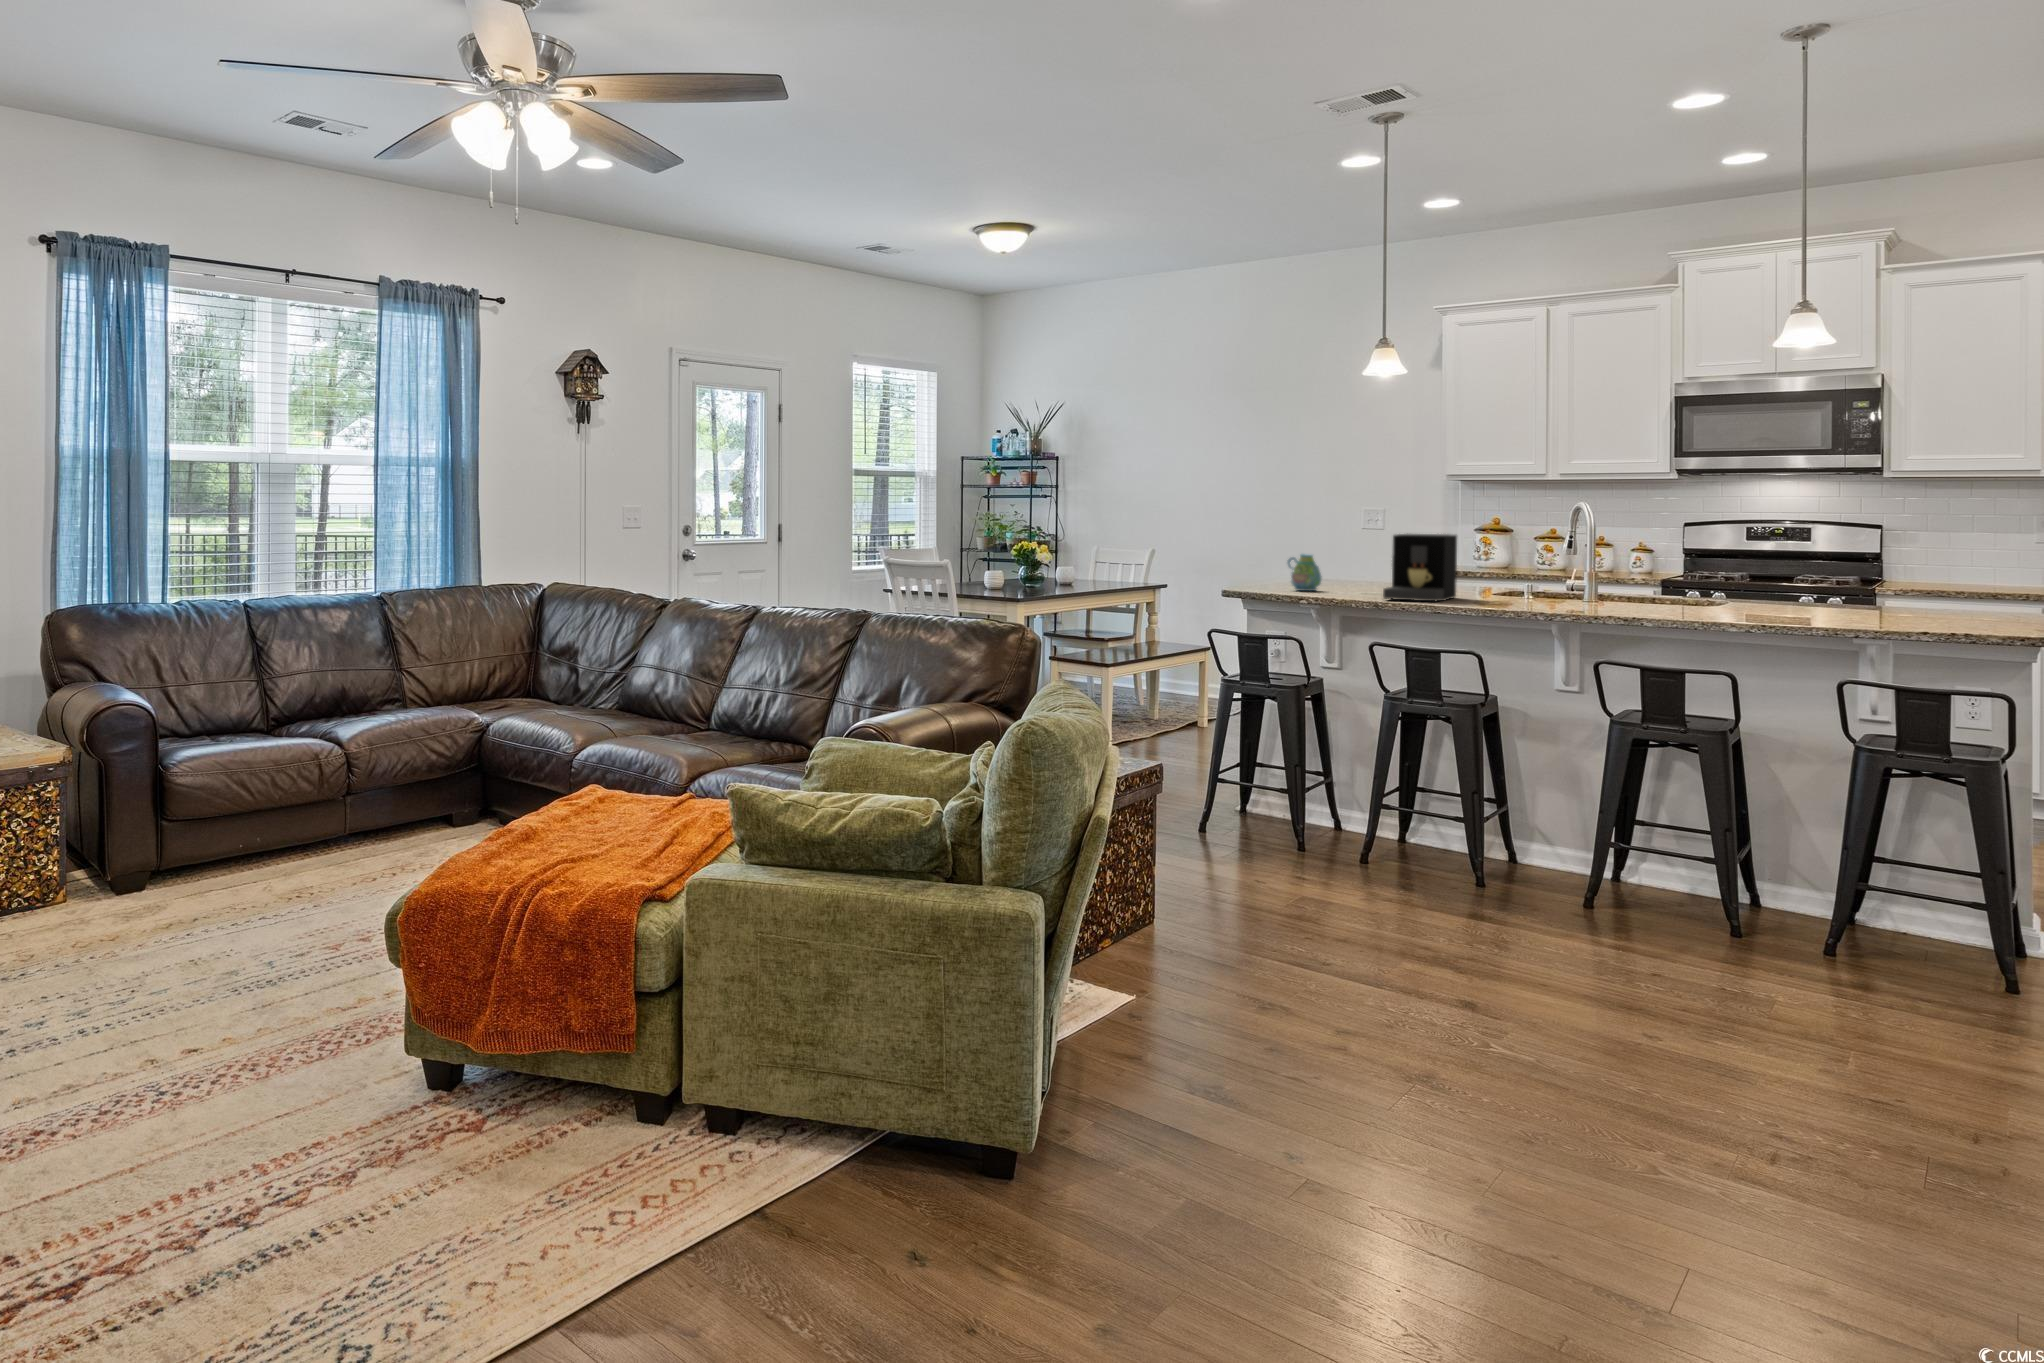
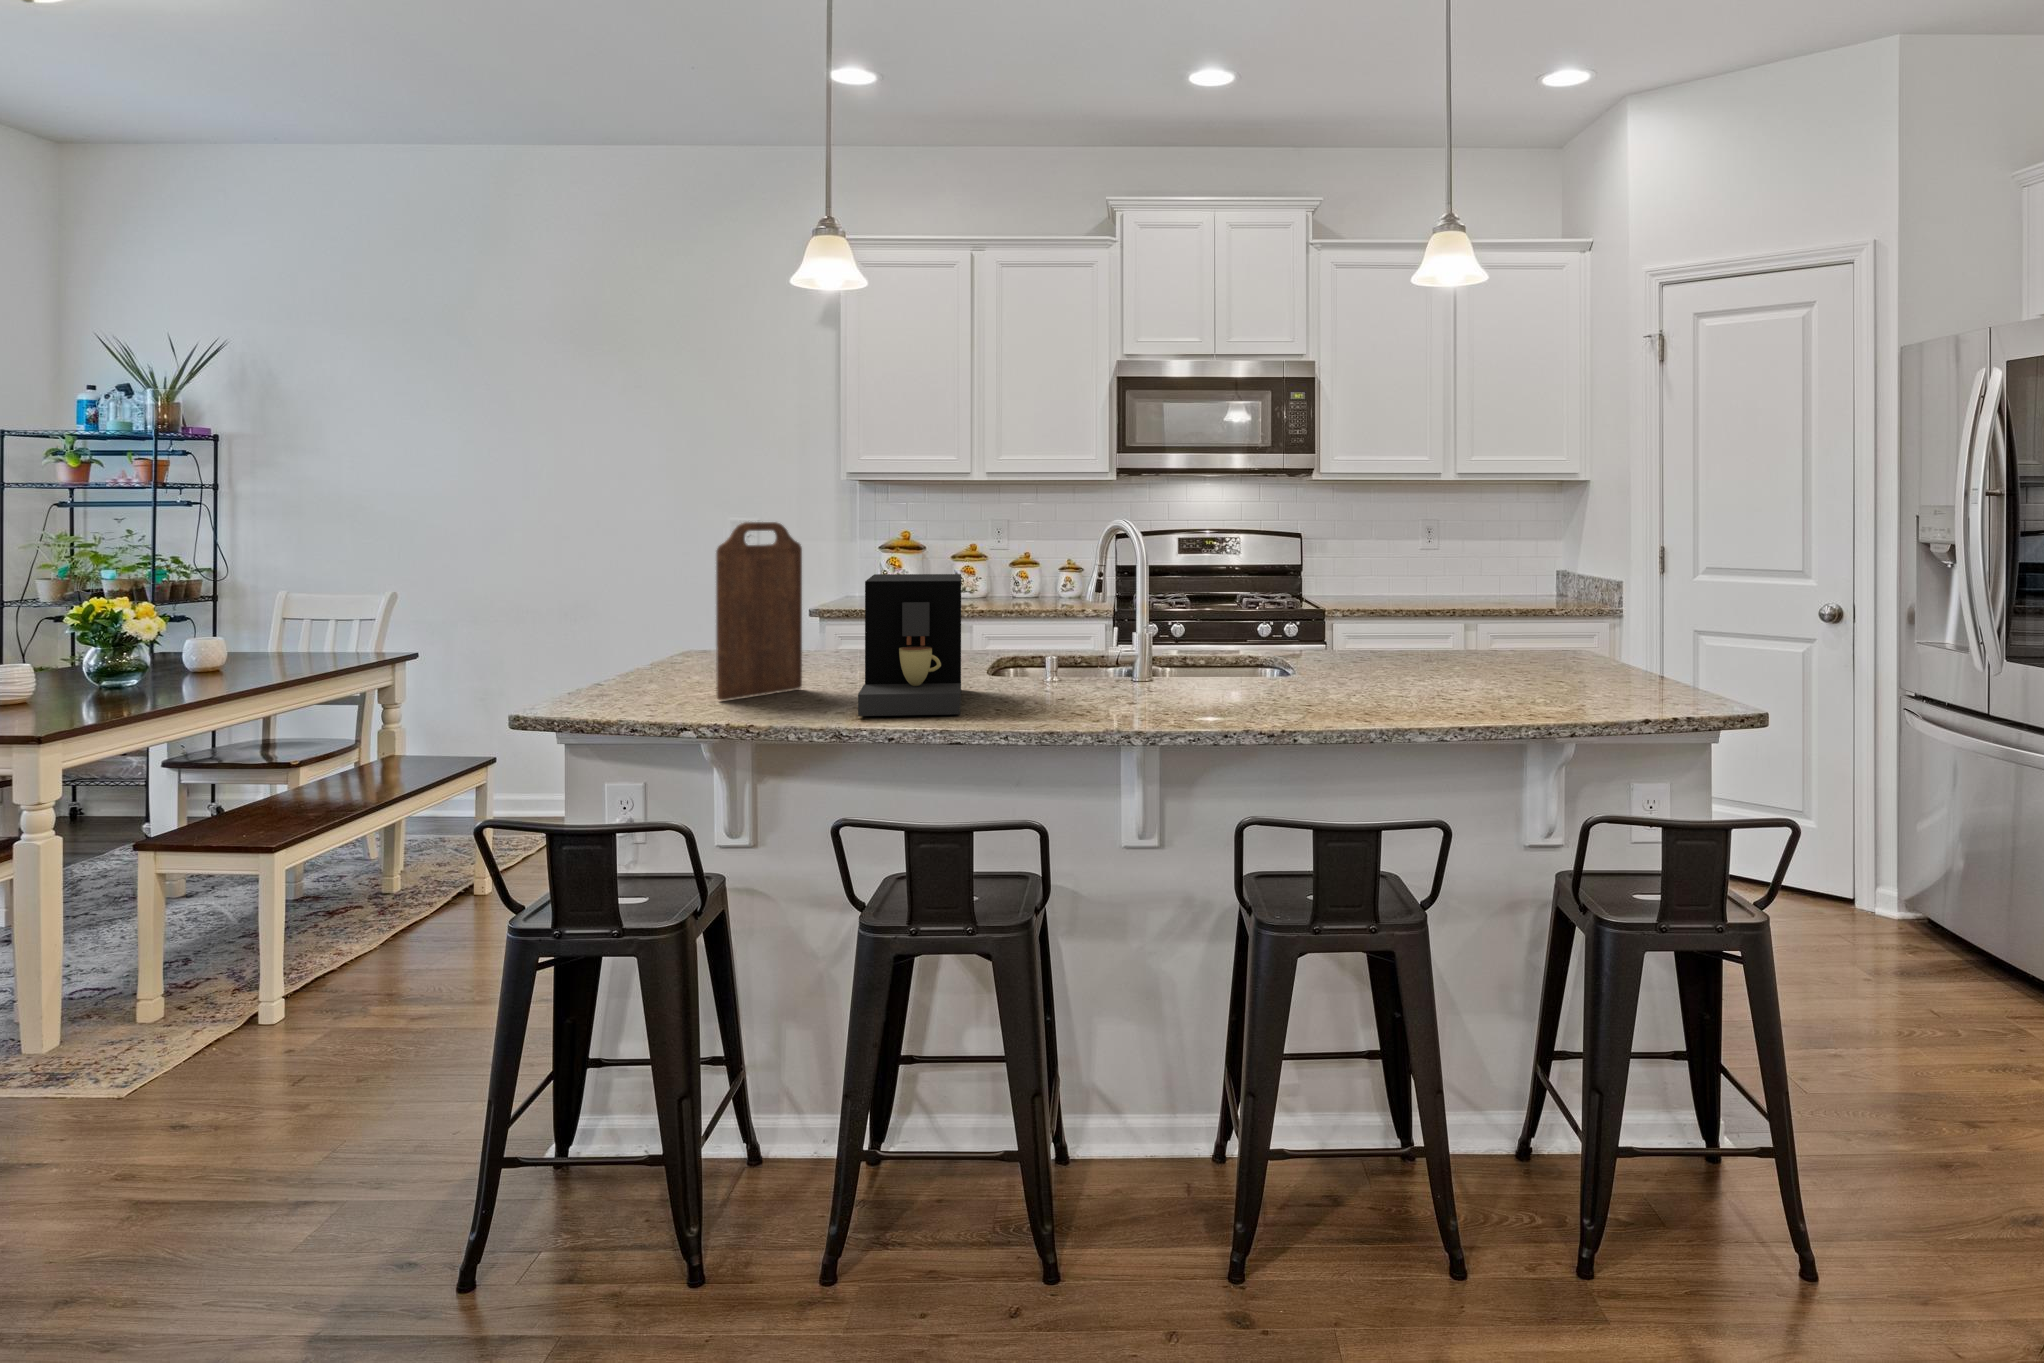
cutting board: none [1320,505,1370,594] -> present [716,522,802,700]
mug: present [1288,554,1322,591] -> none [641,616,709,688]

